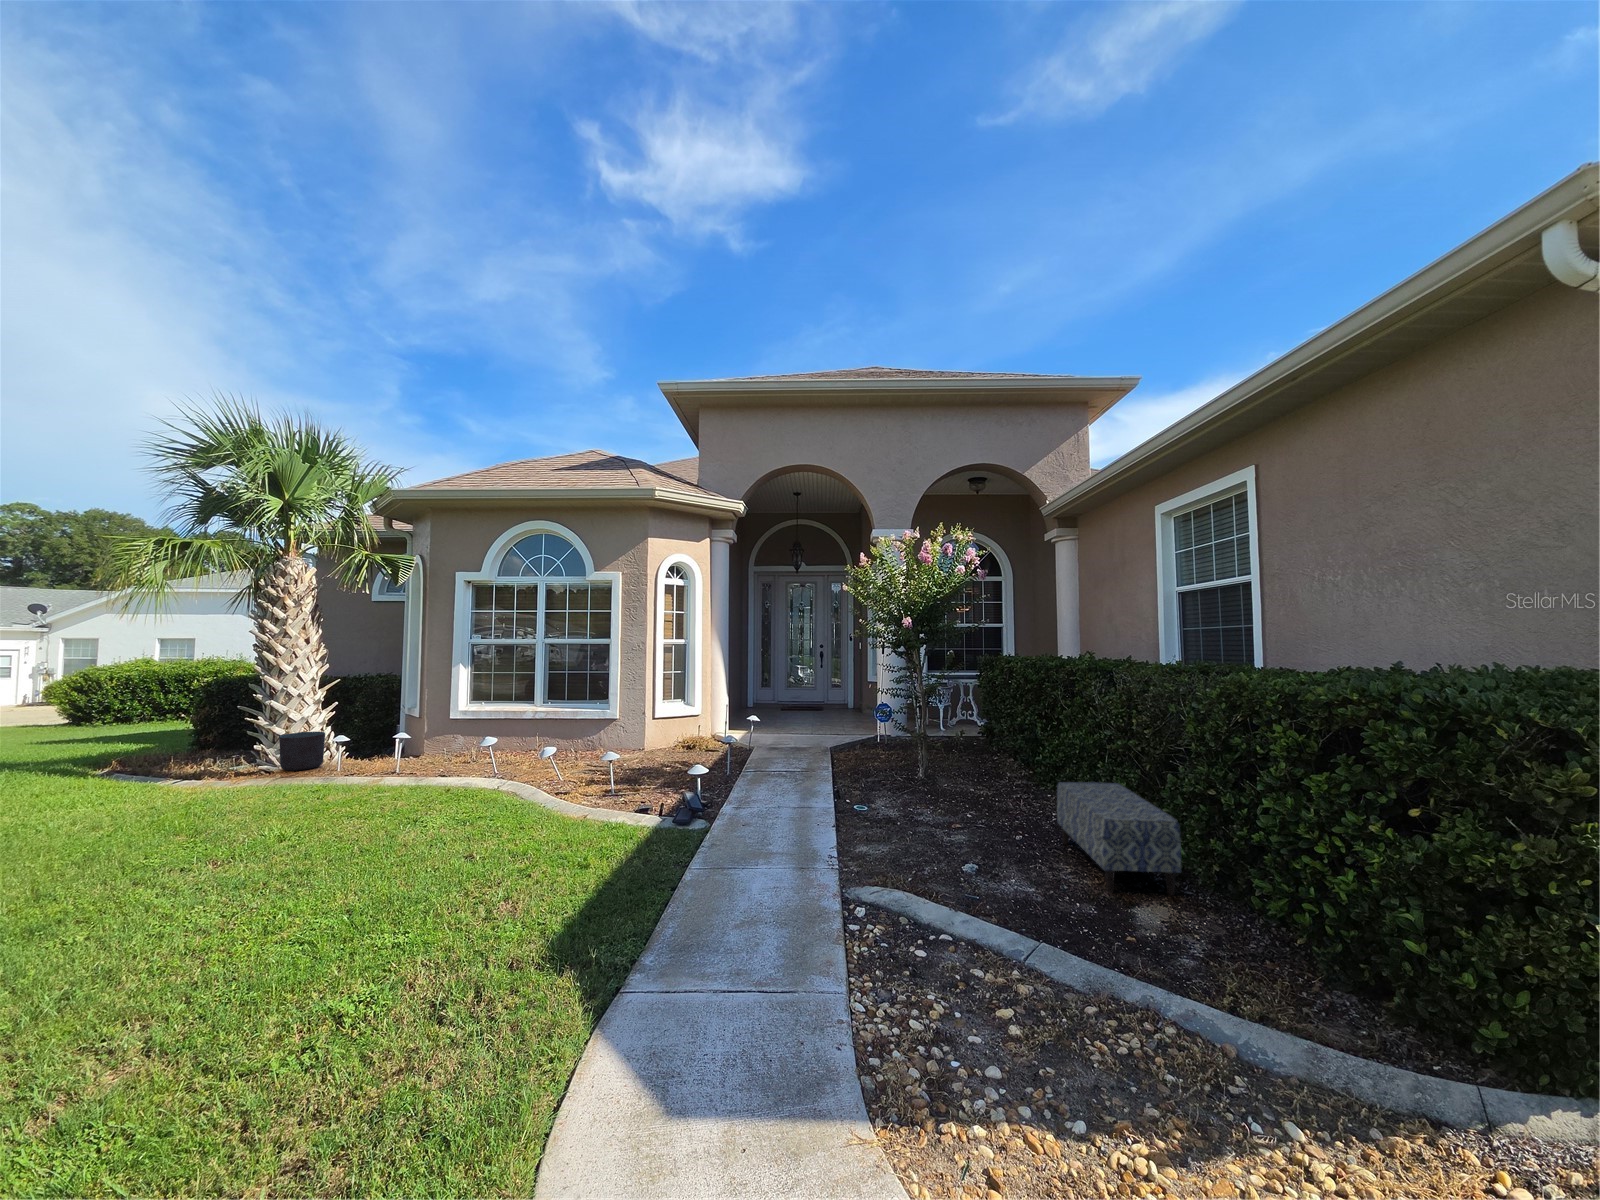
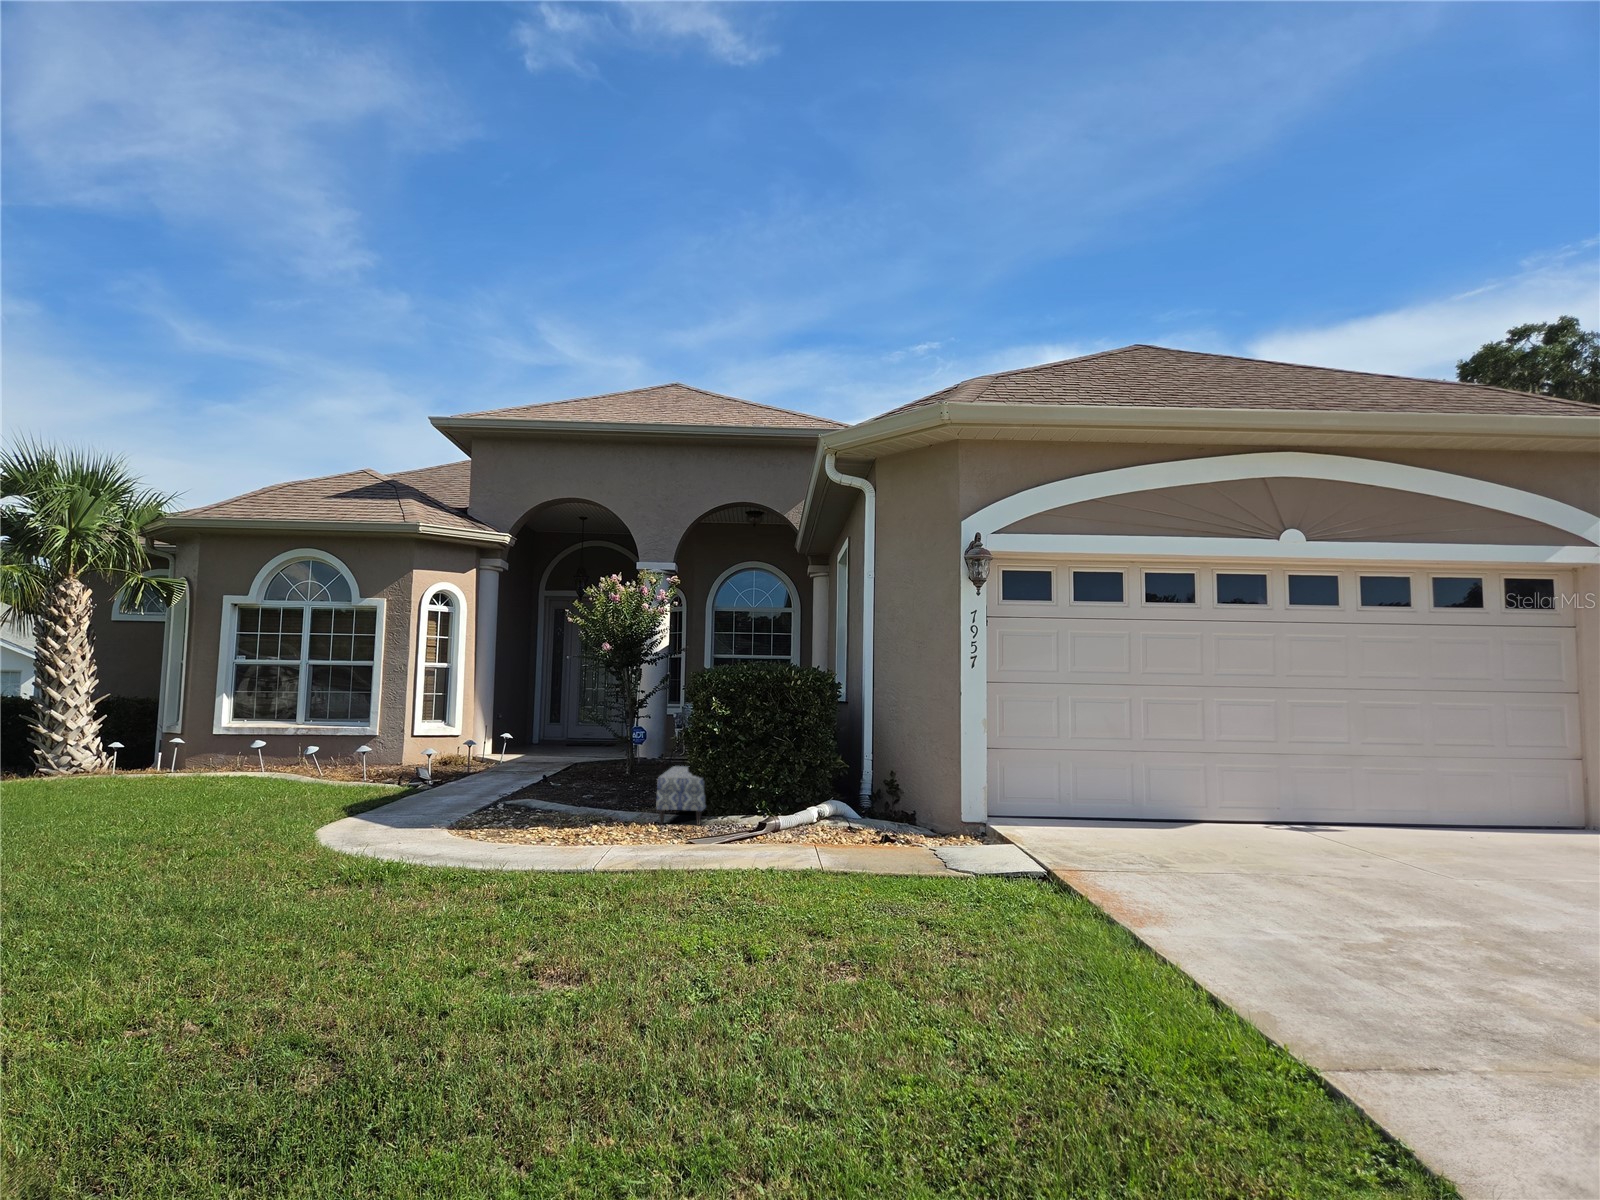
planter: present [279,732,325,771] -> none [60,740,100,773]

